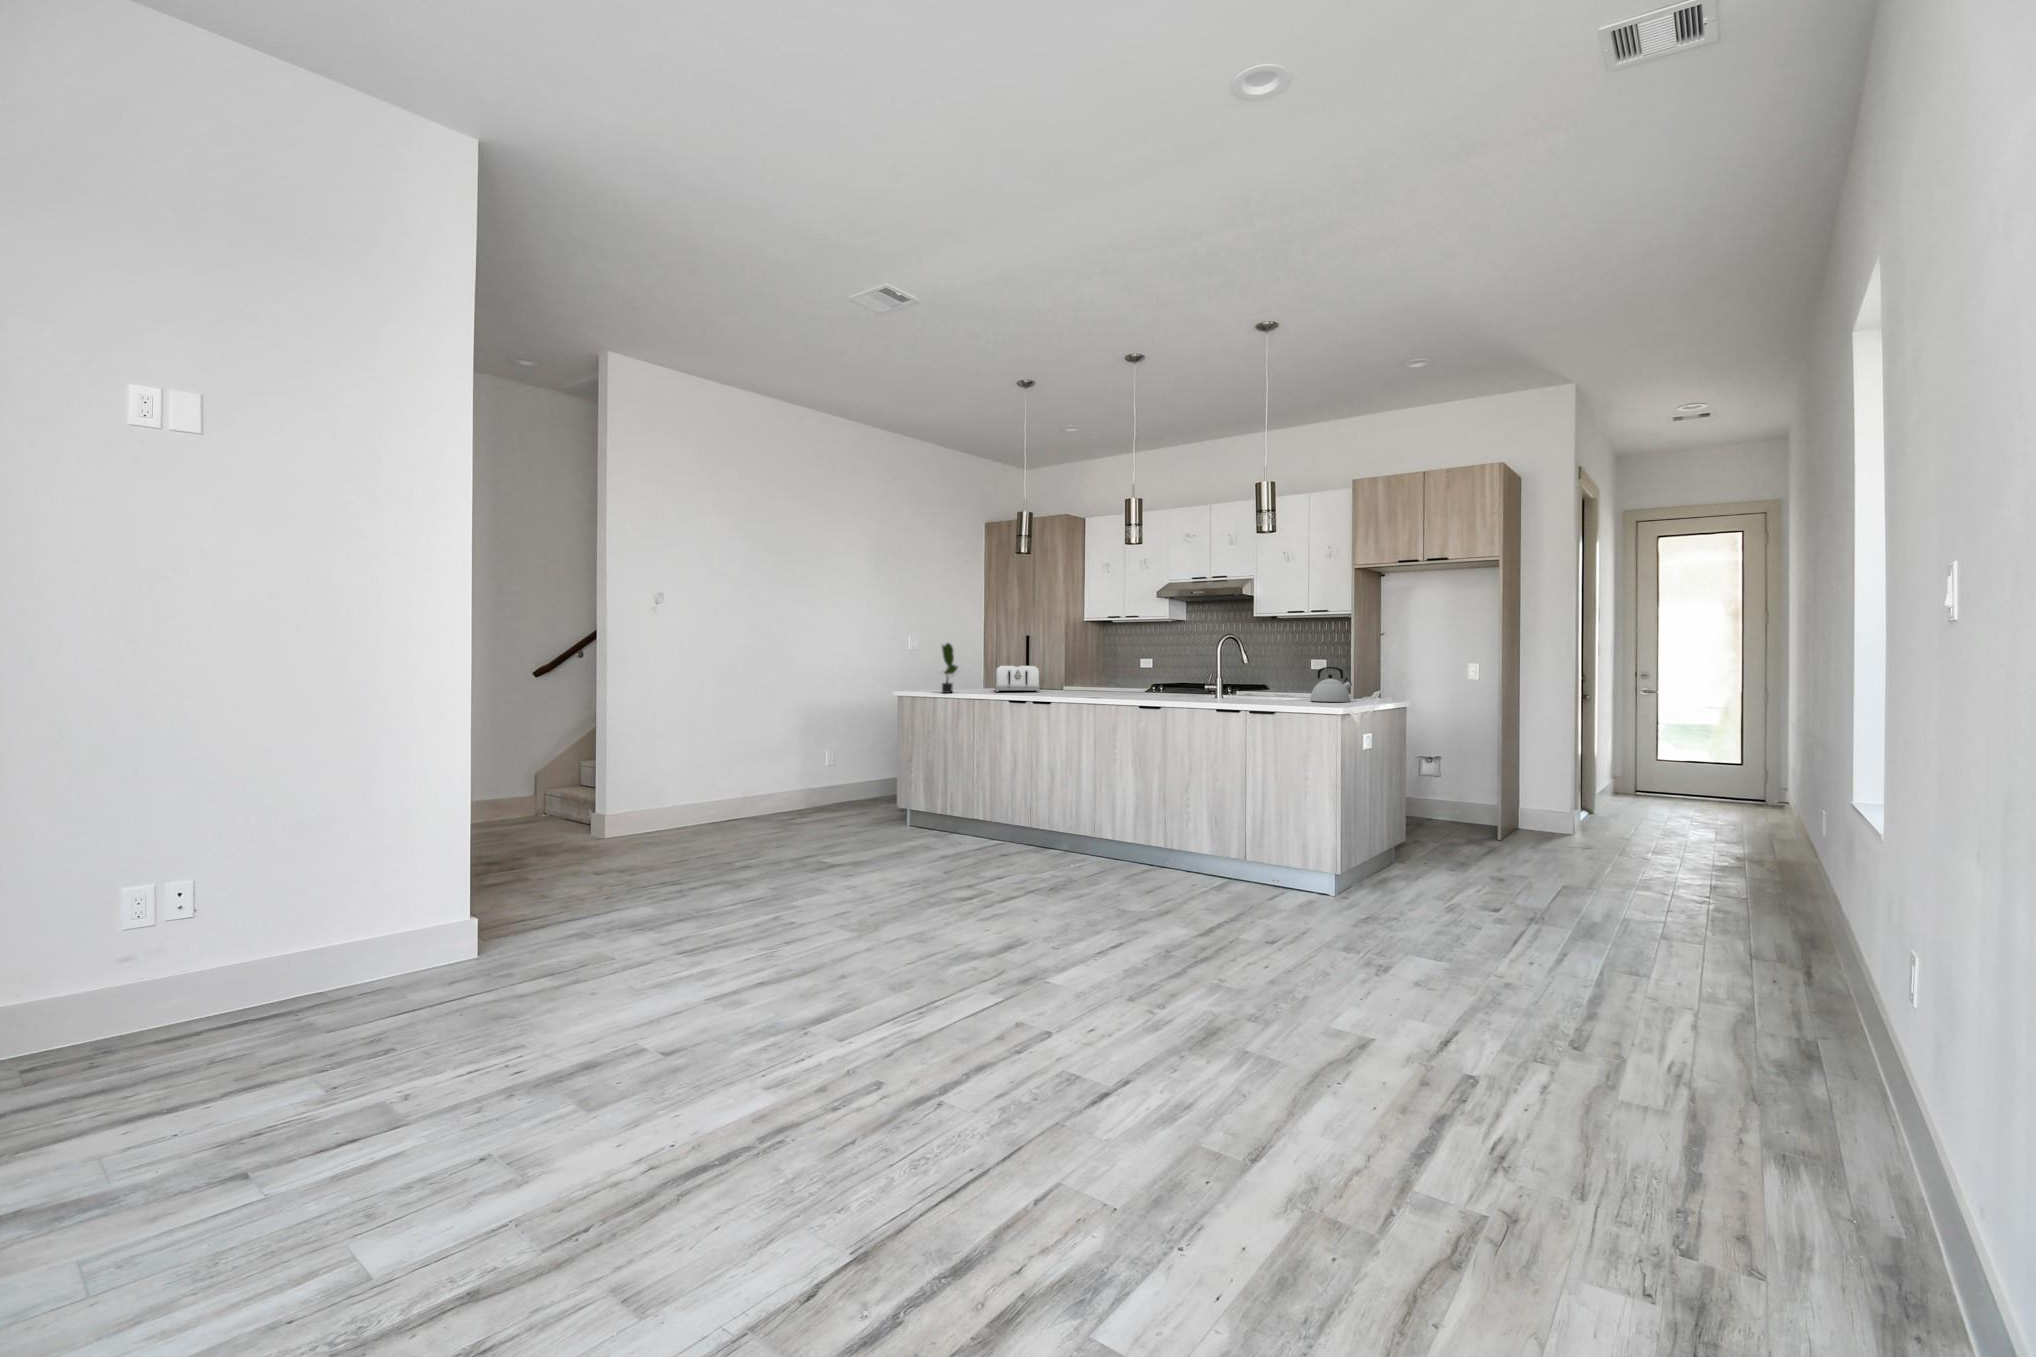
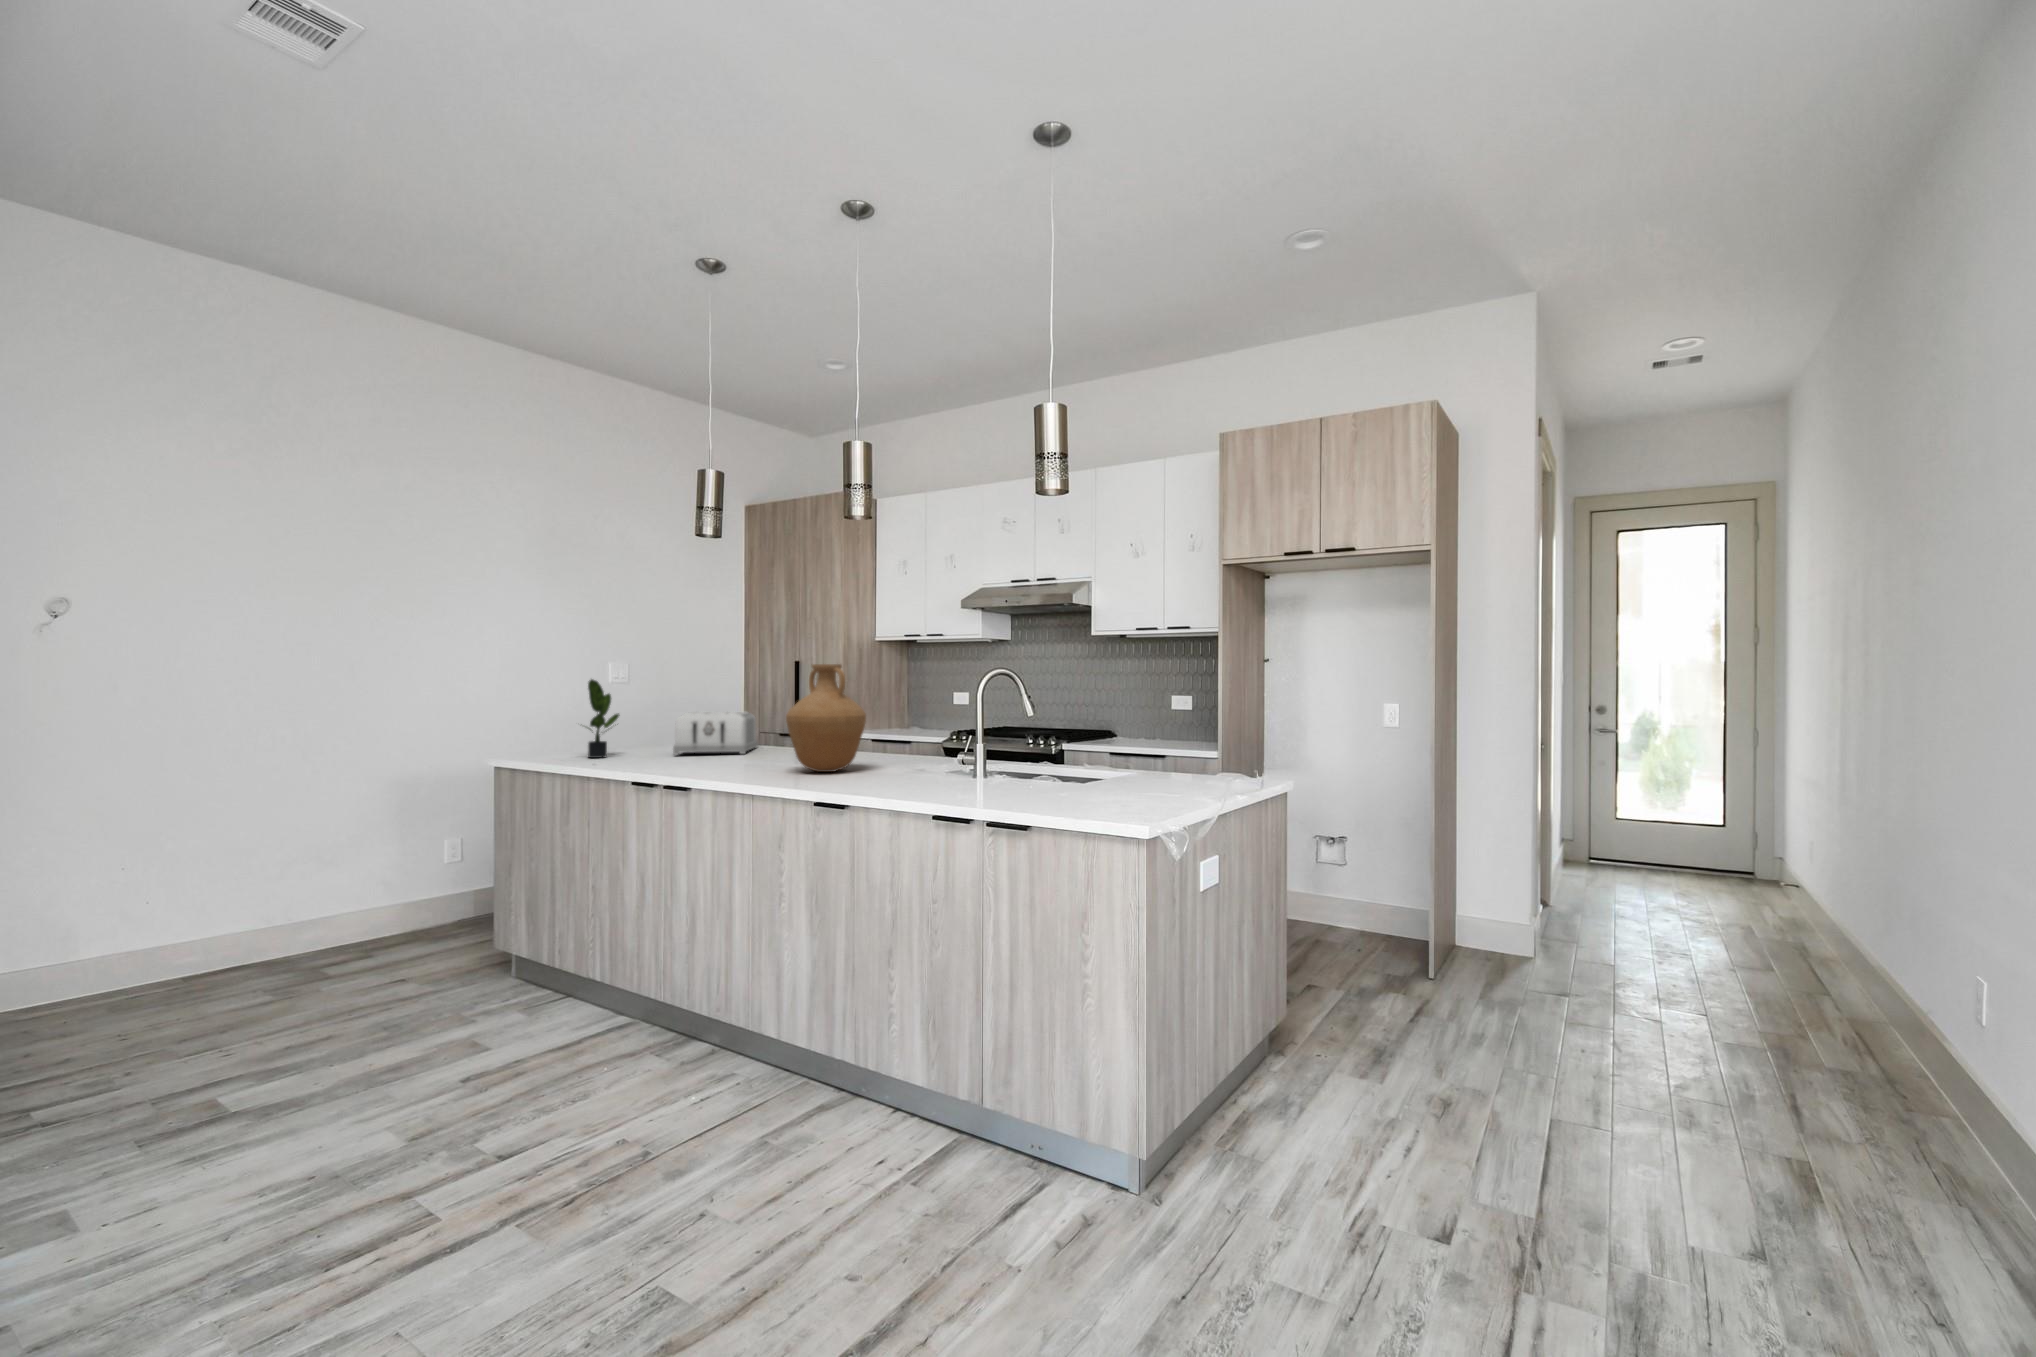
vase: none [1091,632,1139,697] -> present [786,664,866,772]
kettle: present [1310,667,1352,702] -> none [1124,731,1196,796]

